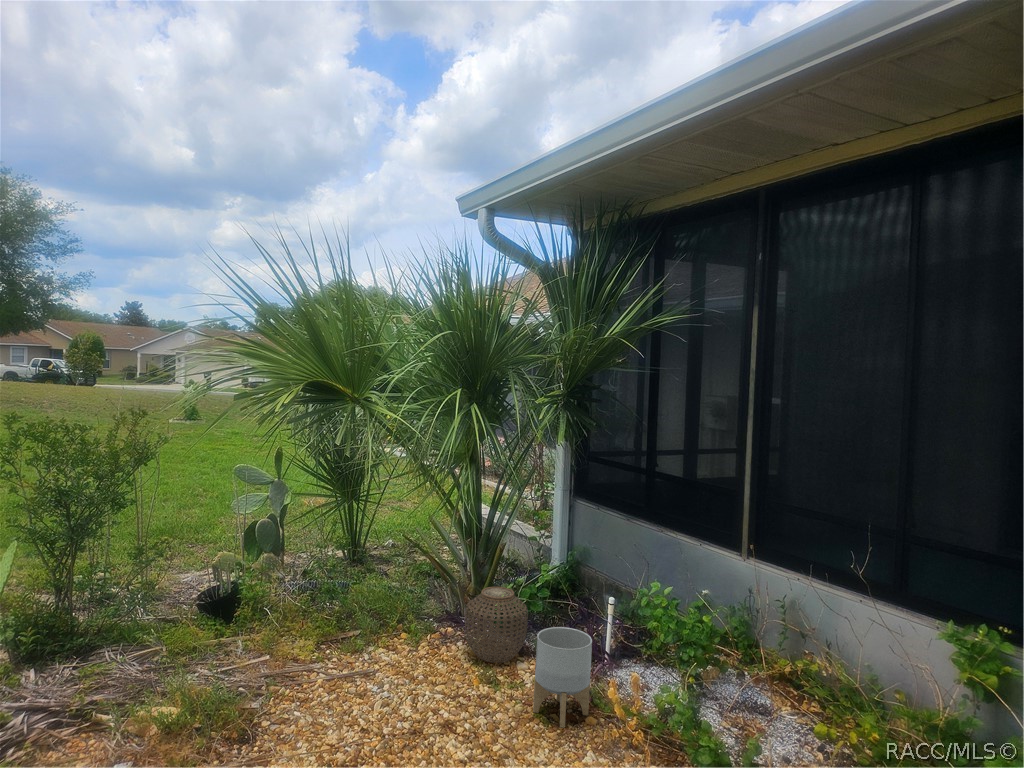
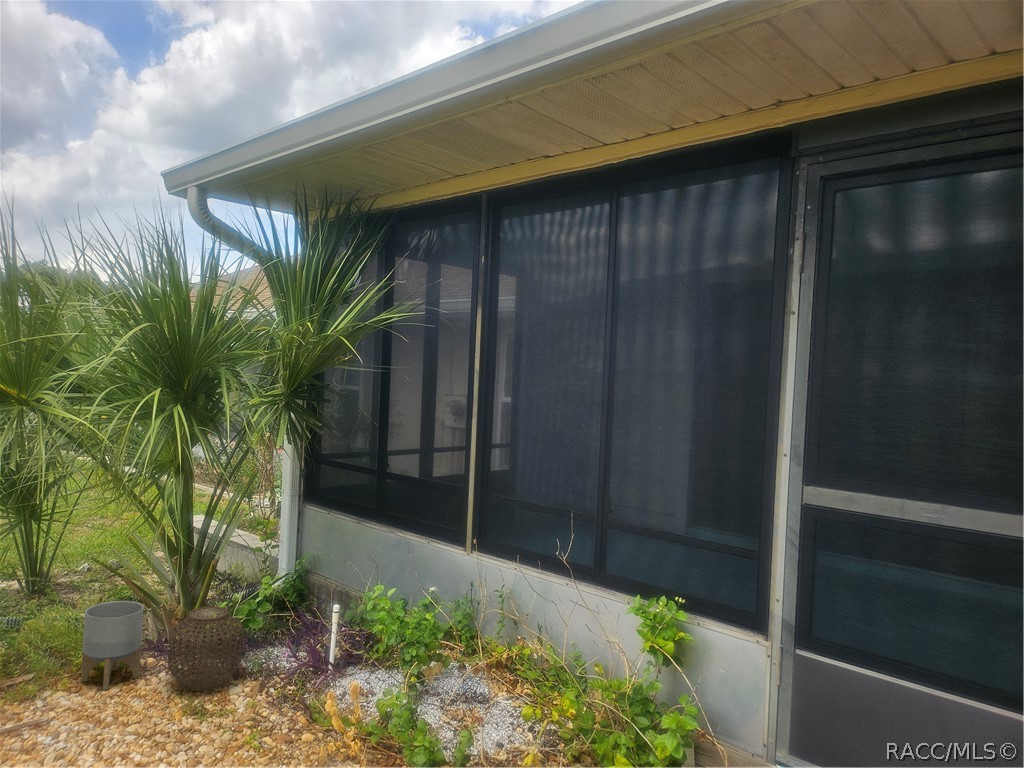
planter: present [533,627,592,728] -> present [81,601,144,691]

